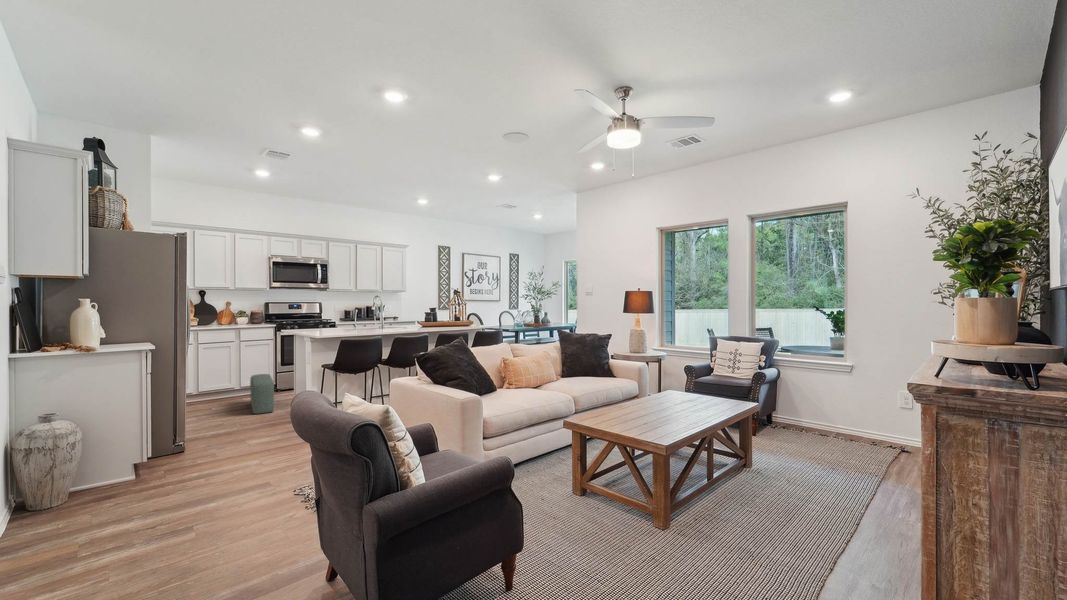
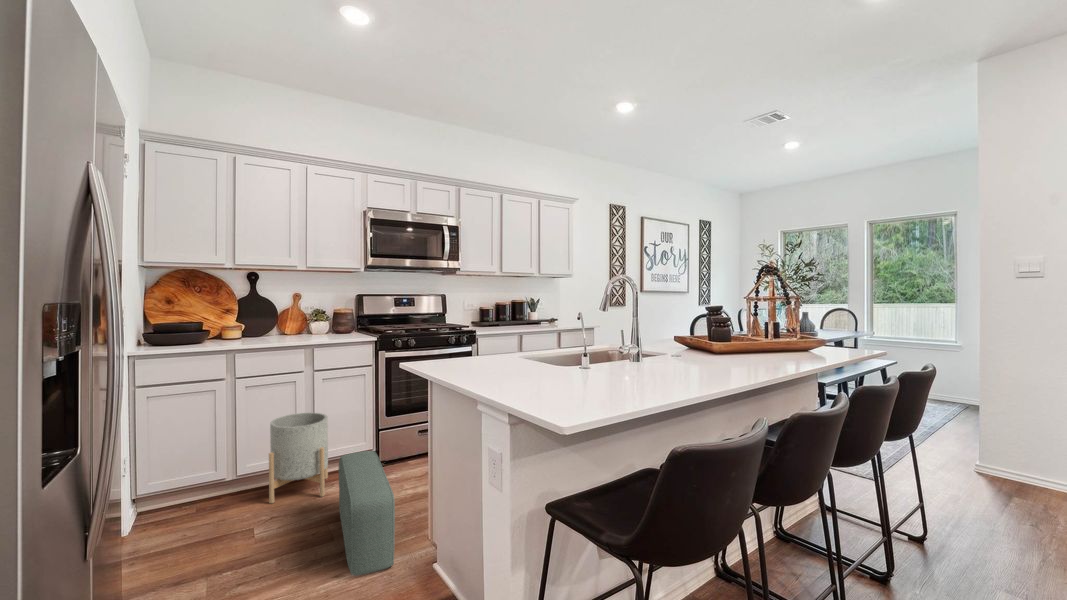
planter: none [215,362,246,402] -> present [269,413,328,504]

